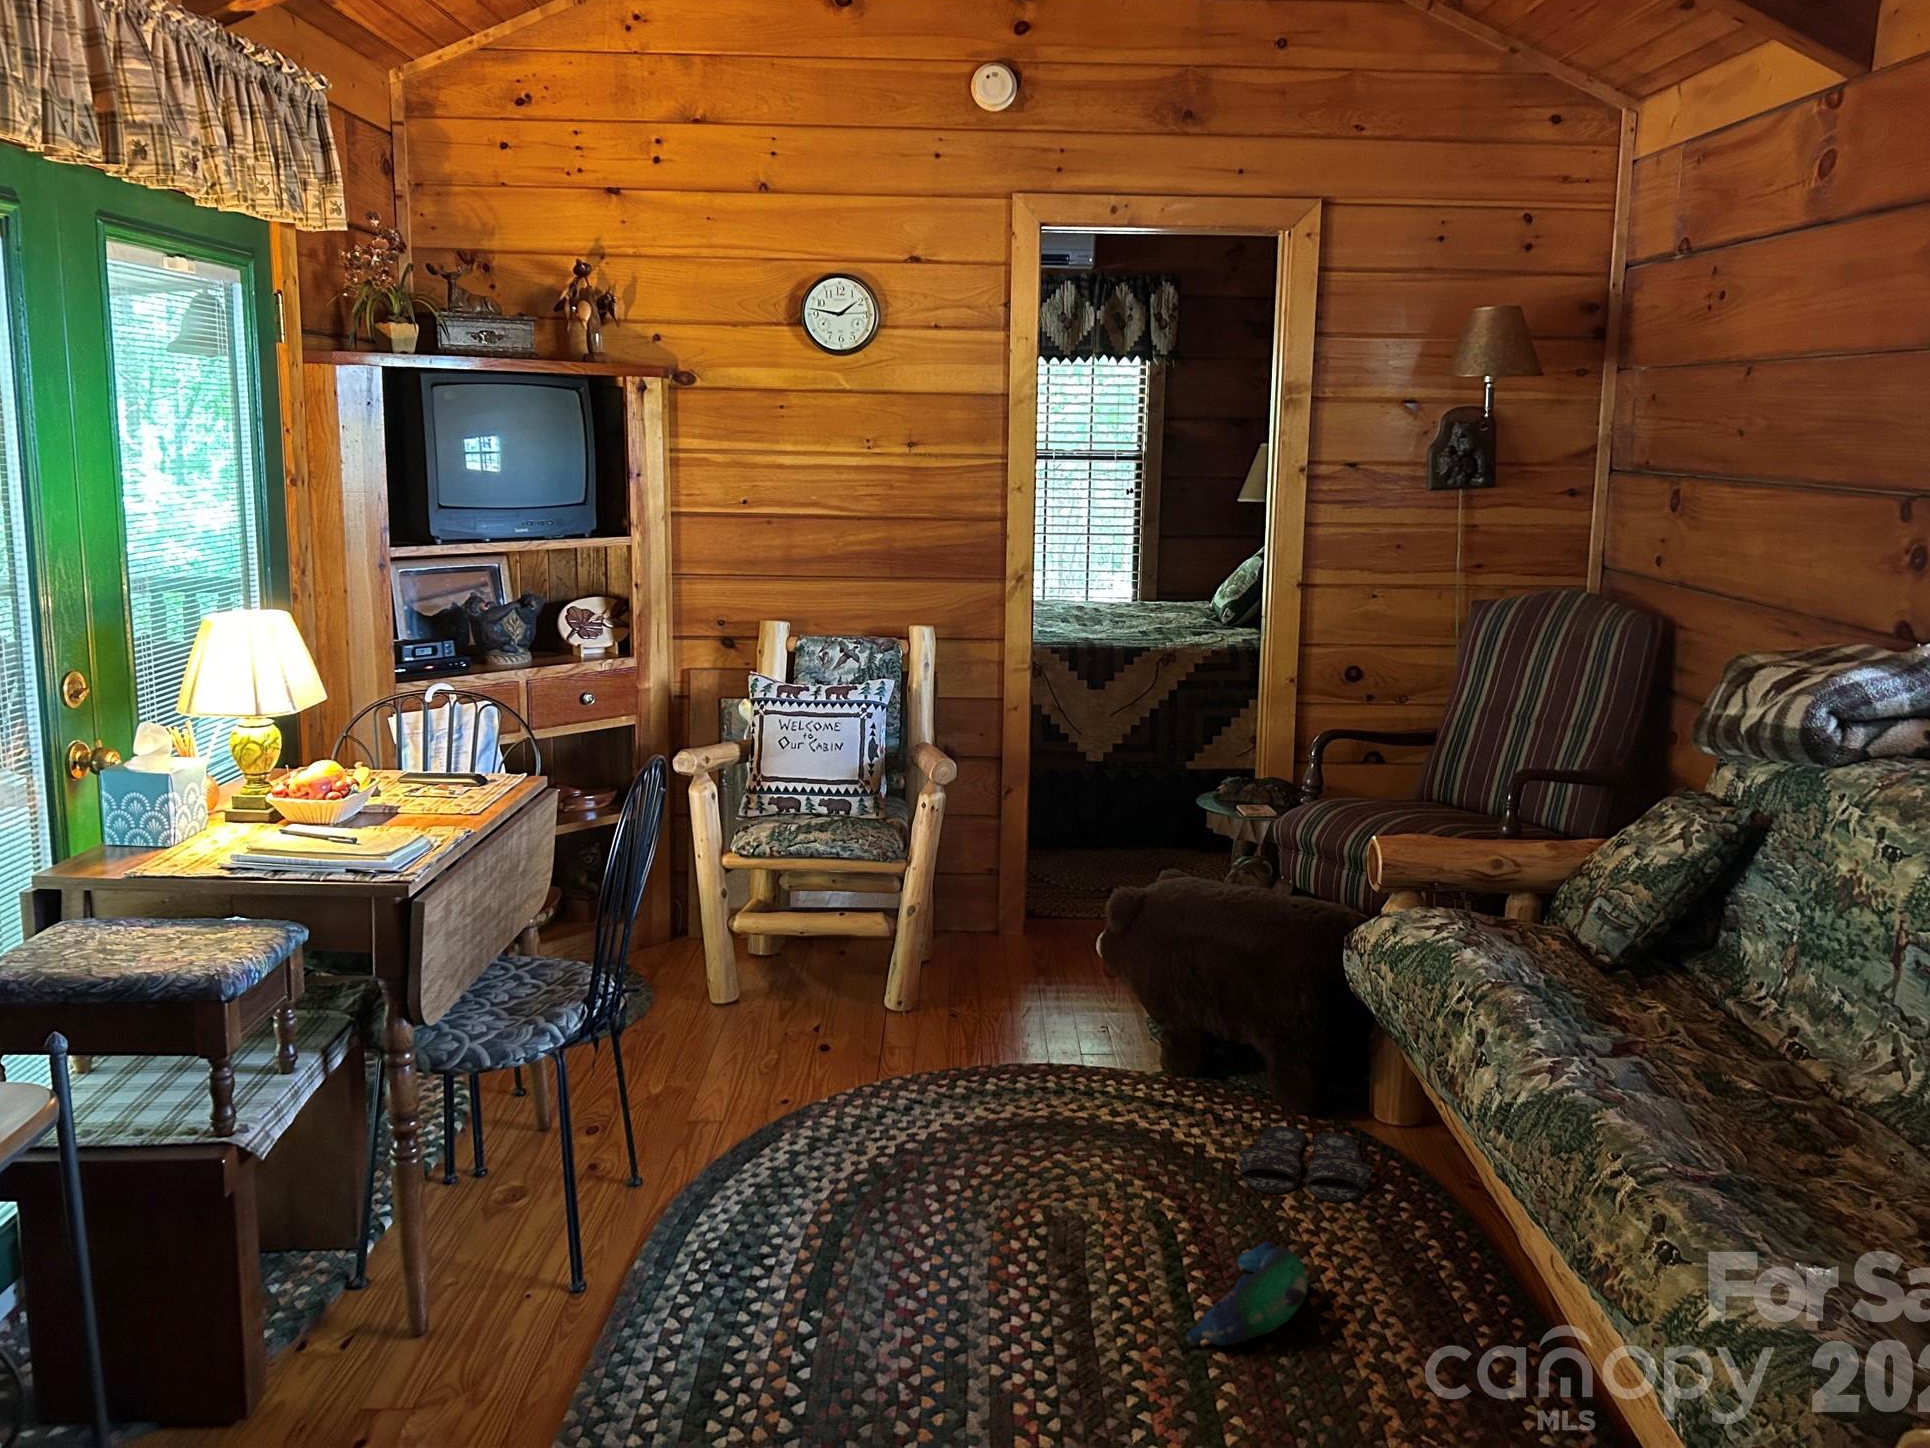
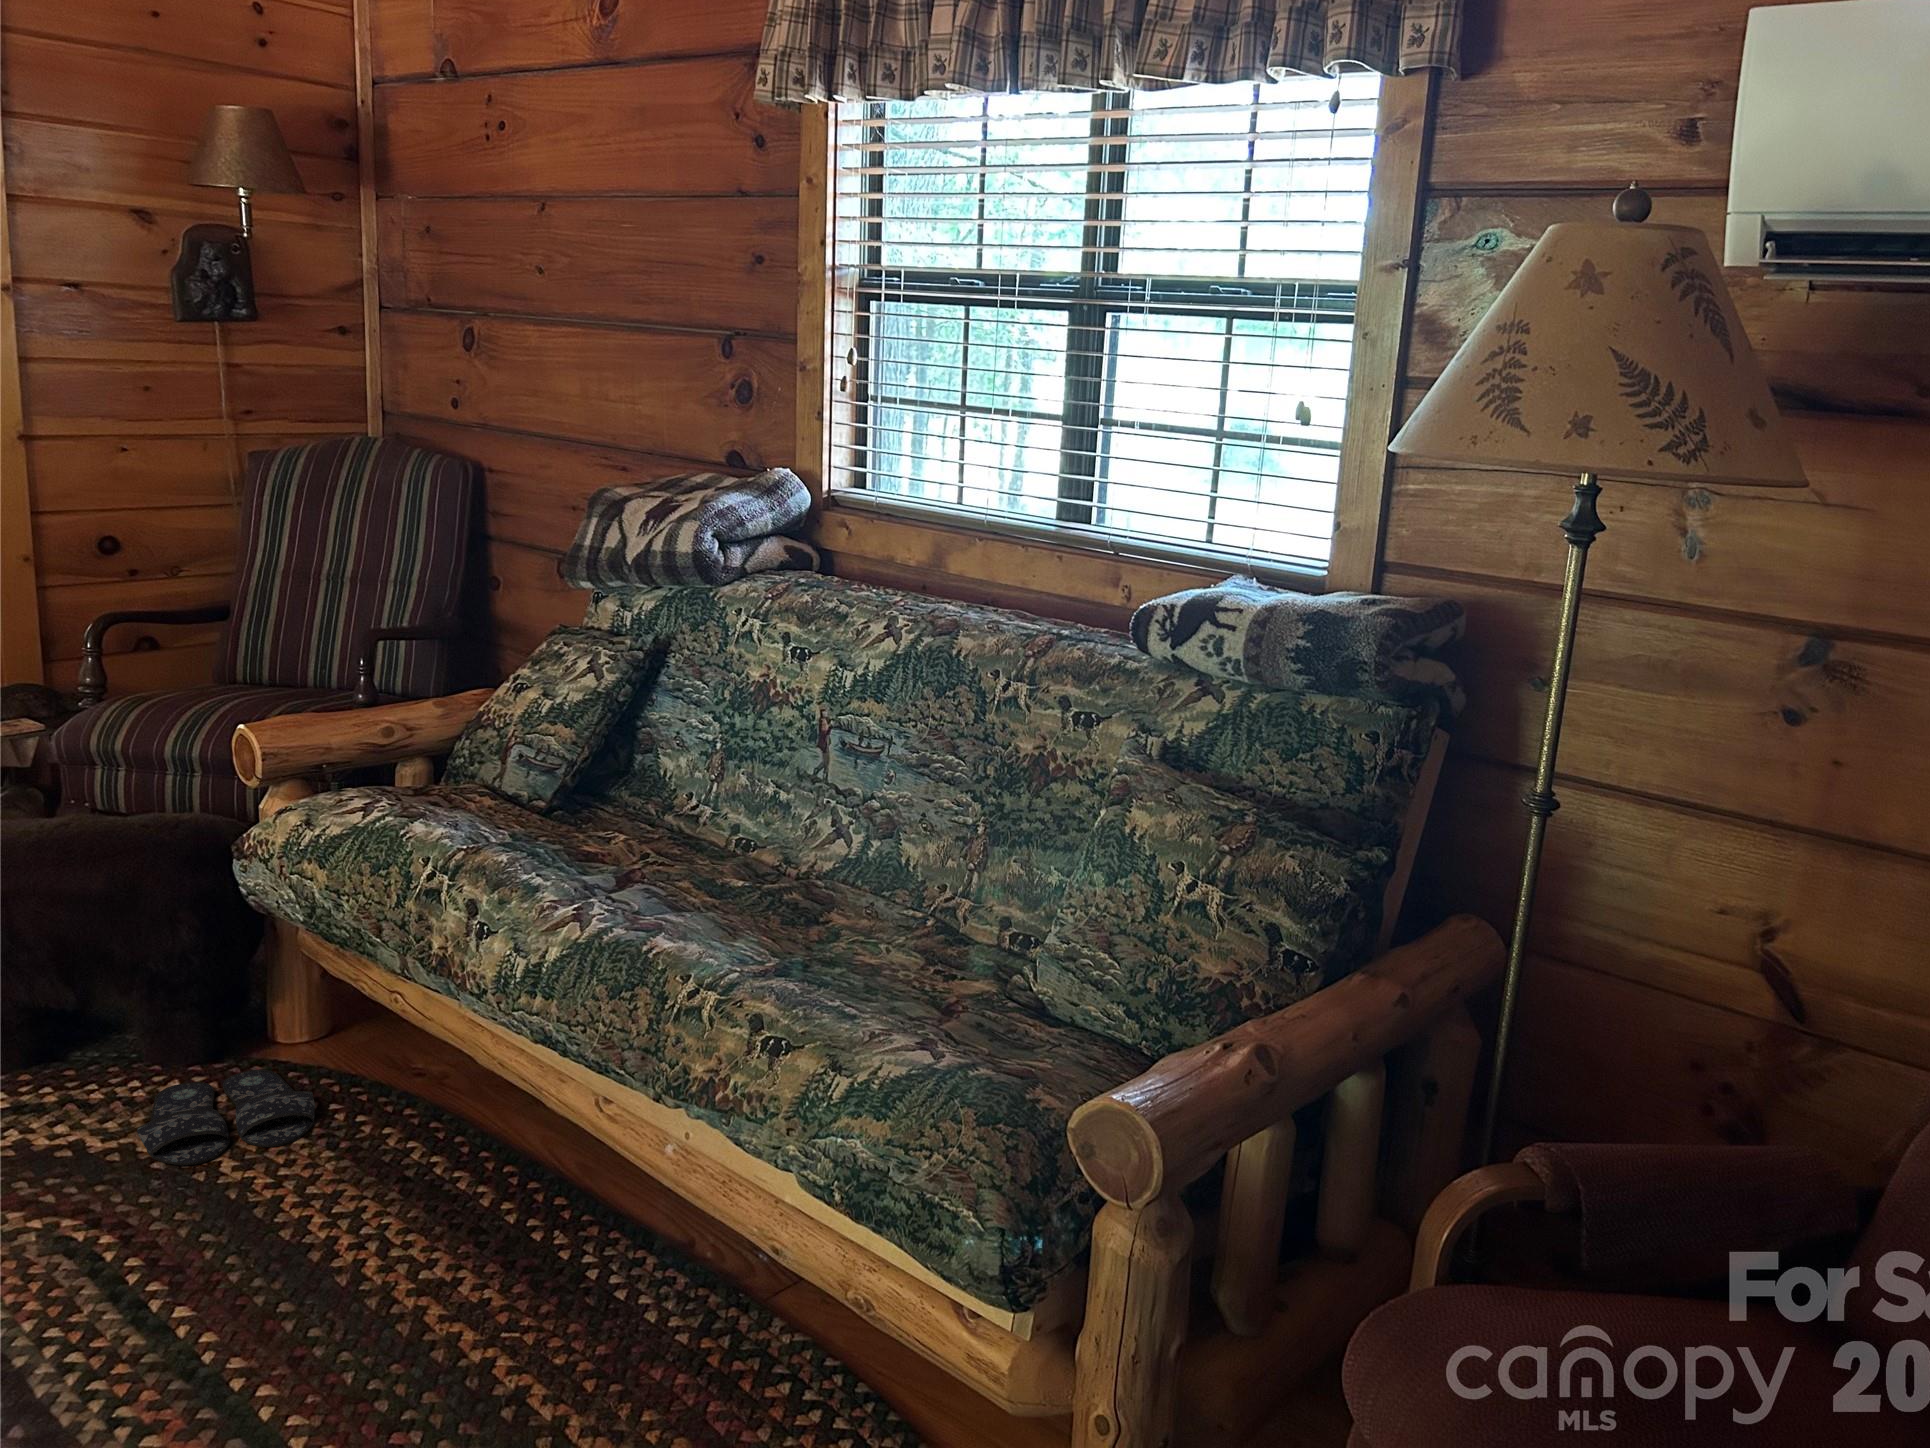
plush toy: present [1185,1241,1308,1345] -> none [181,1212,326,1371]

